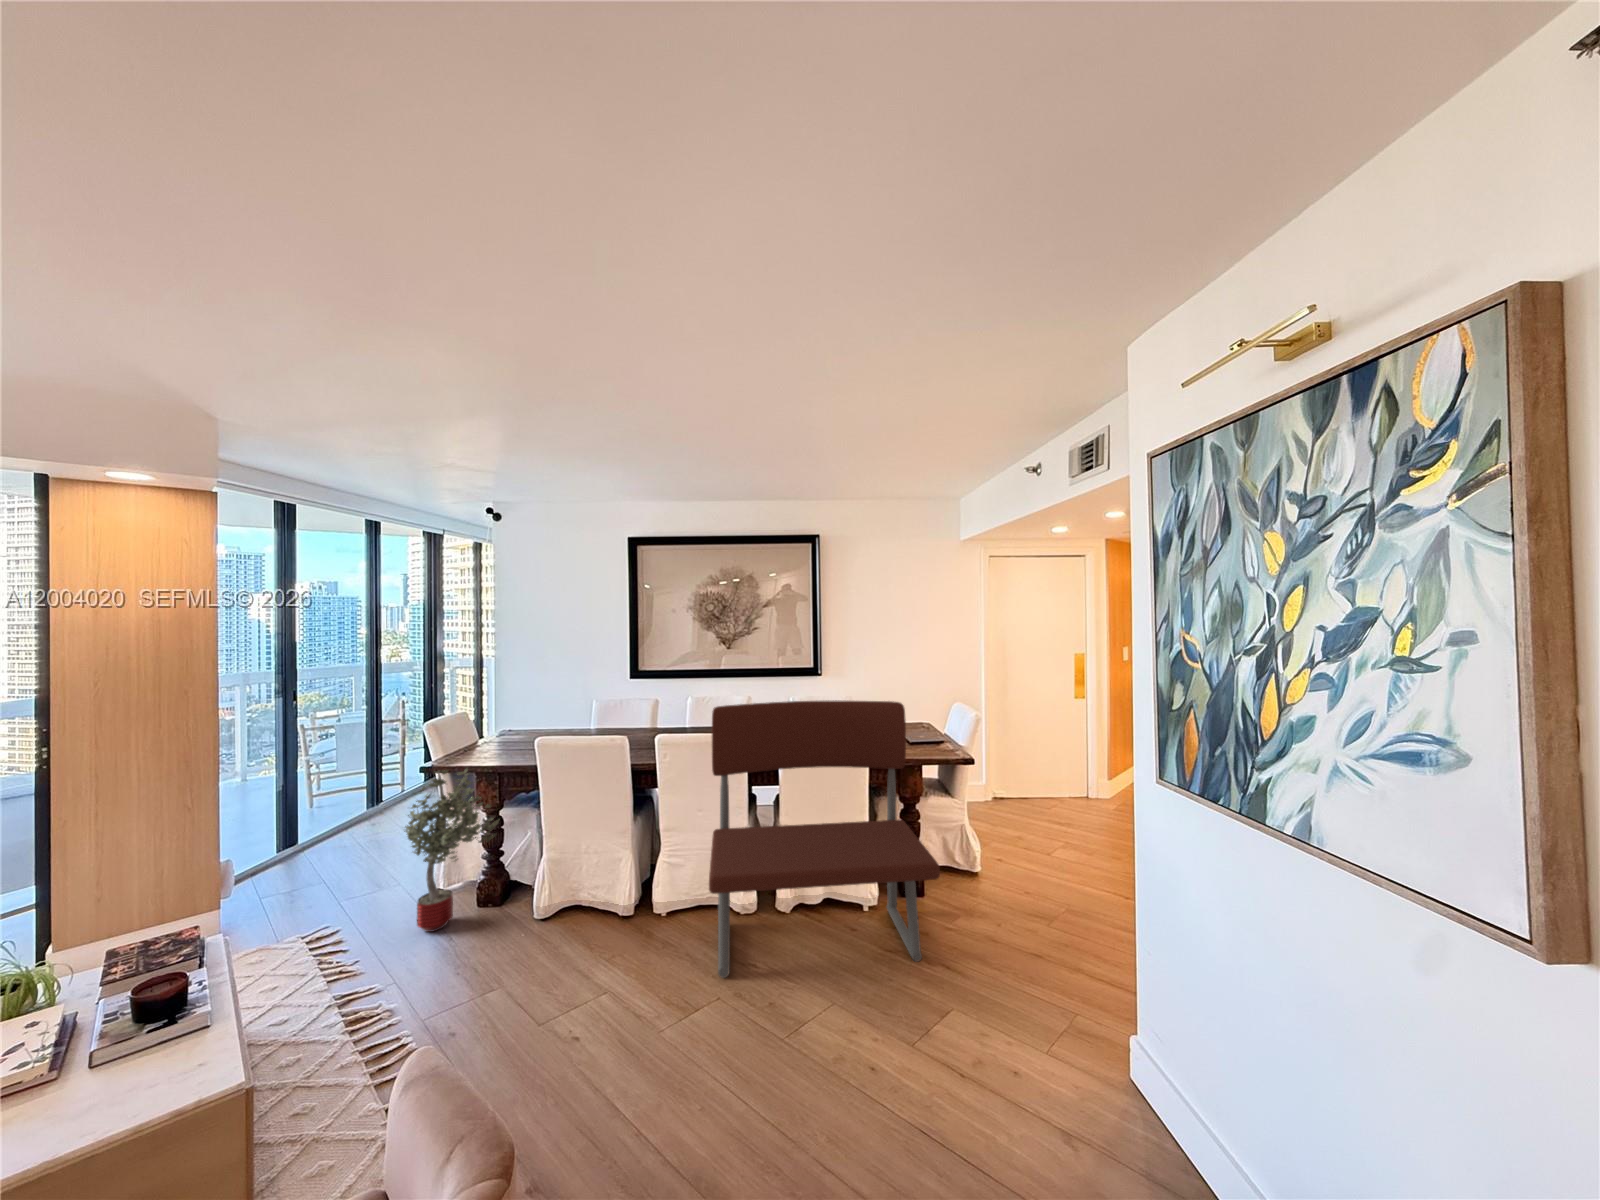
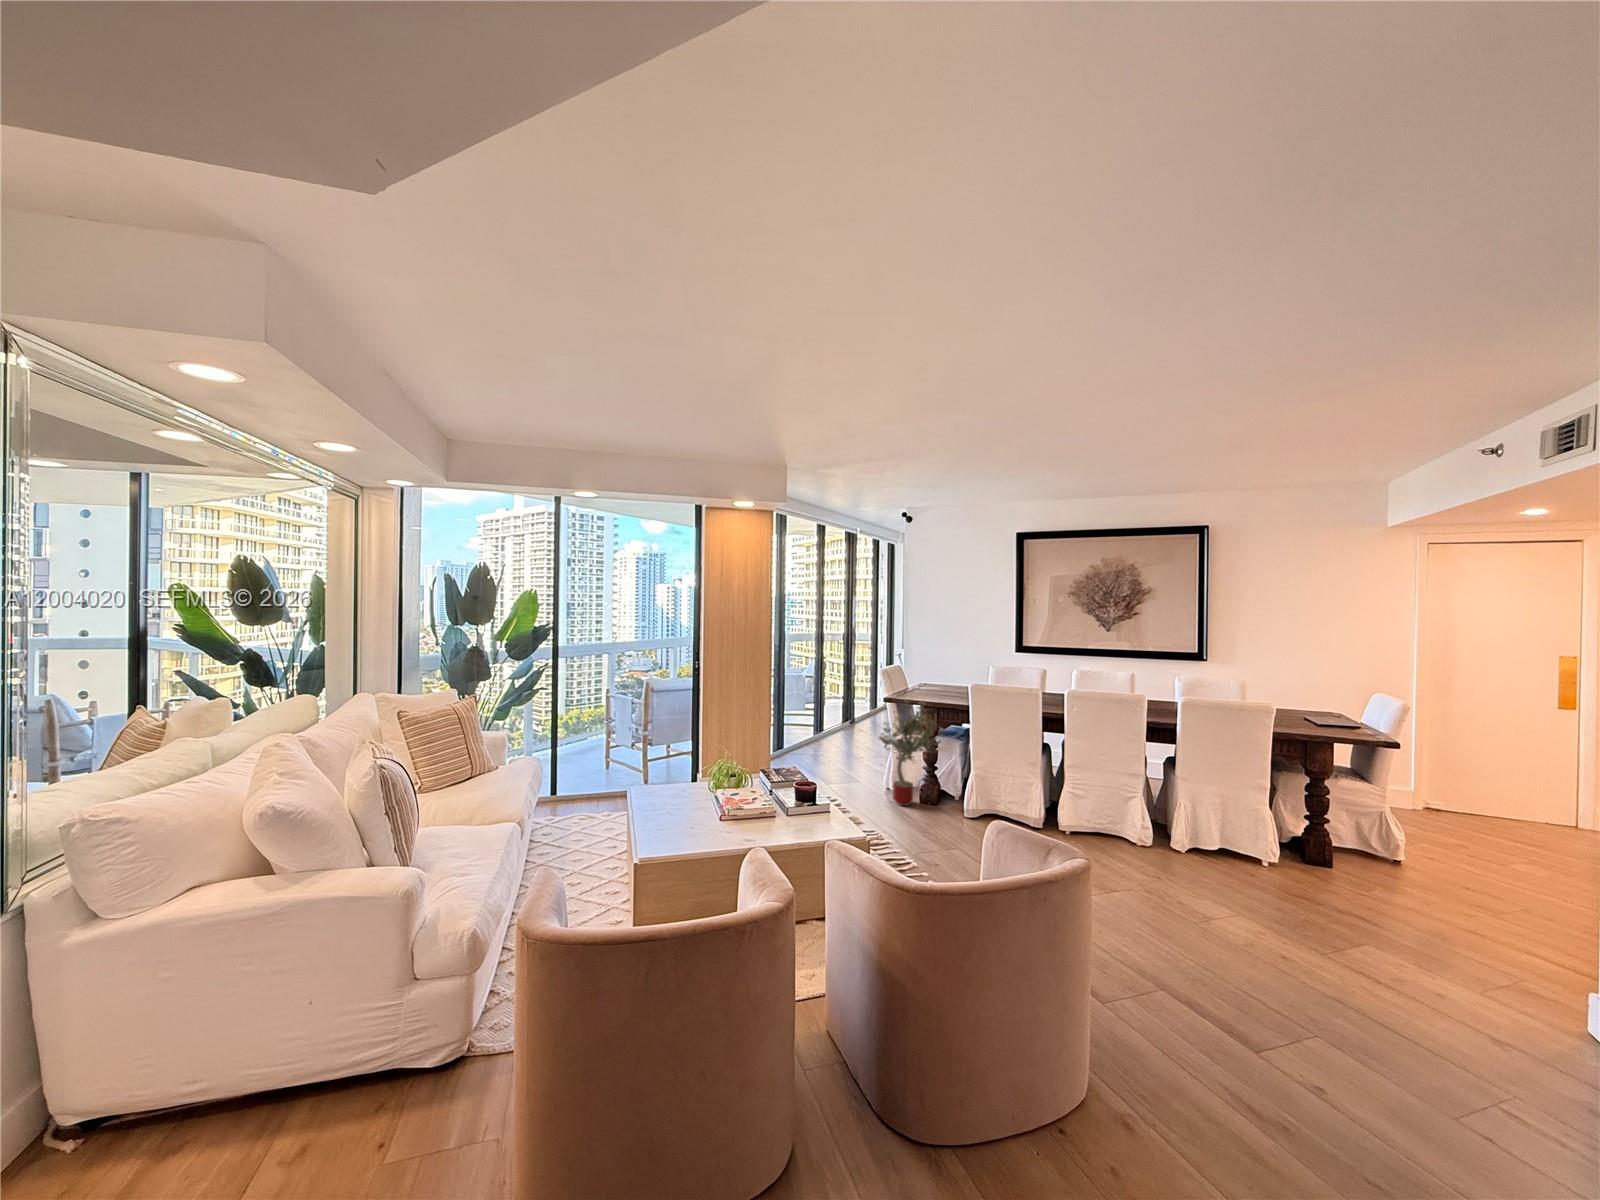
bench: present [709,700,940,978] -> none [1117,670,1352,902]

